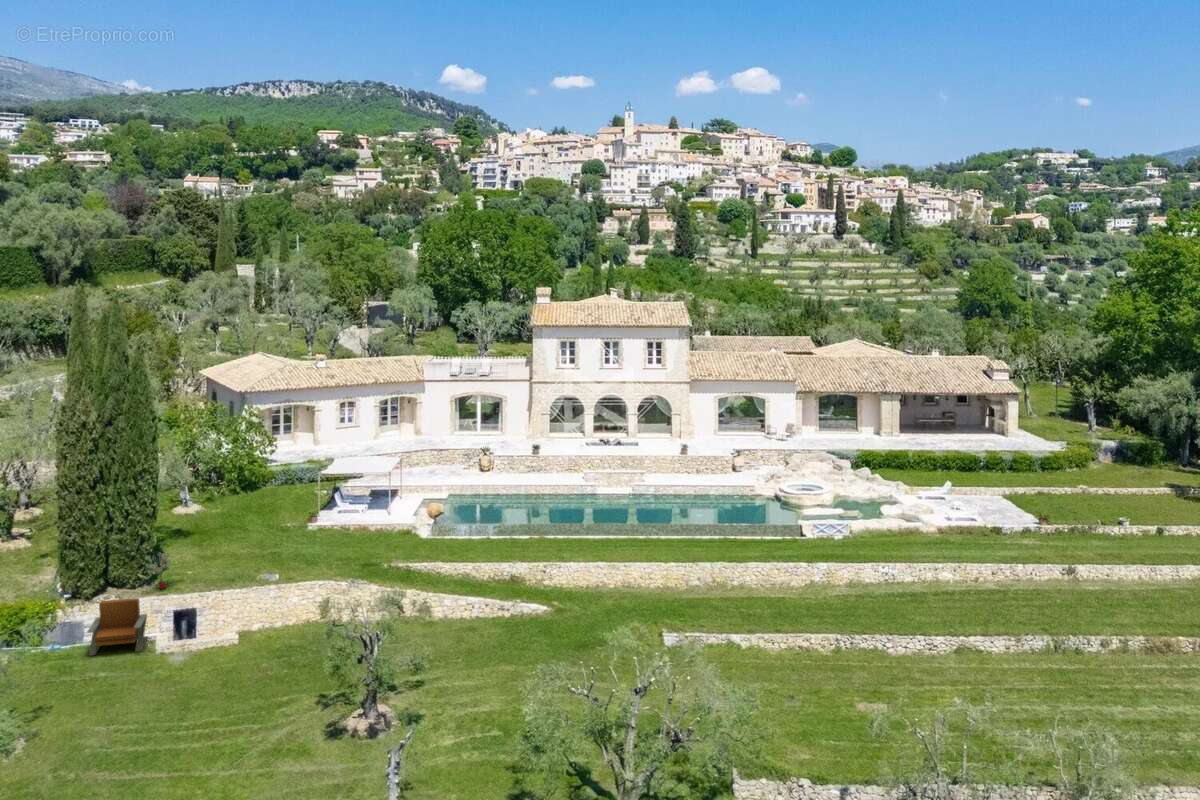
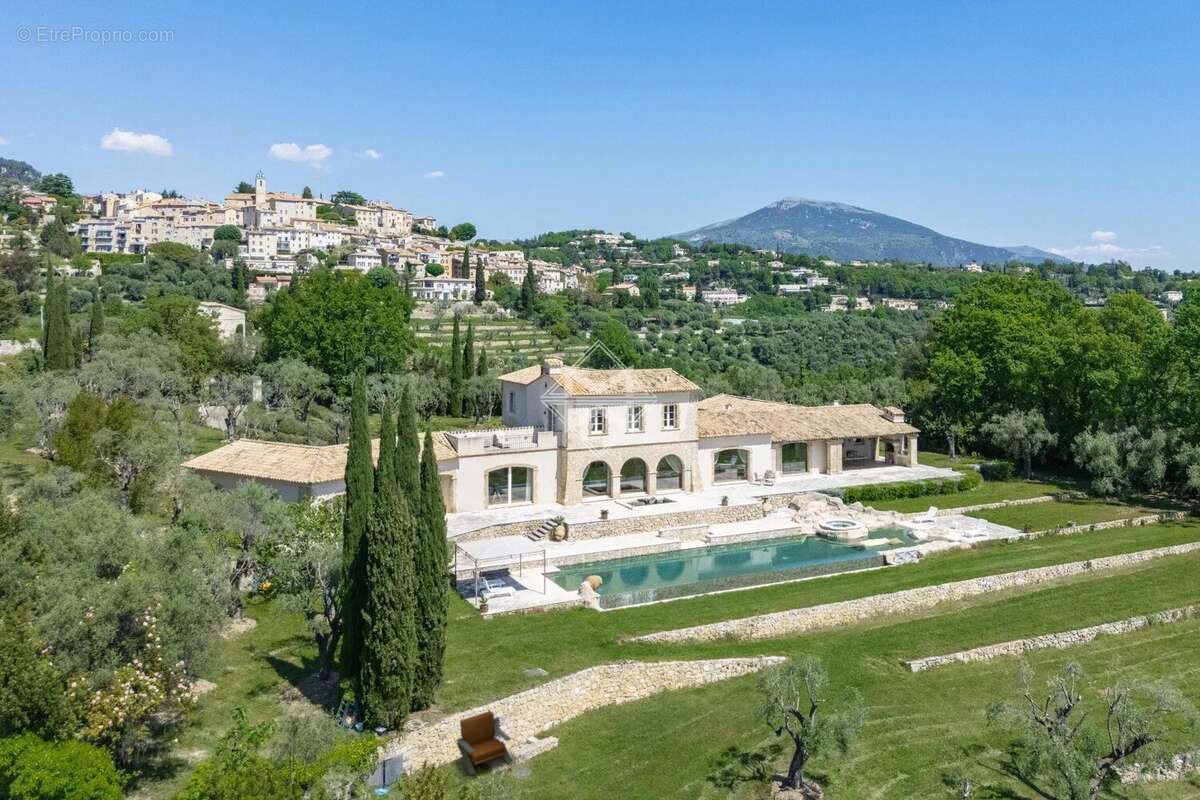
potted tree: present [150,553,170,589] -> none [459,663,478,699]

